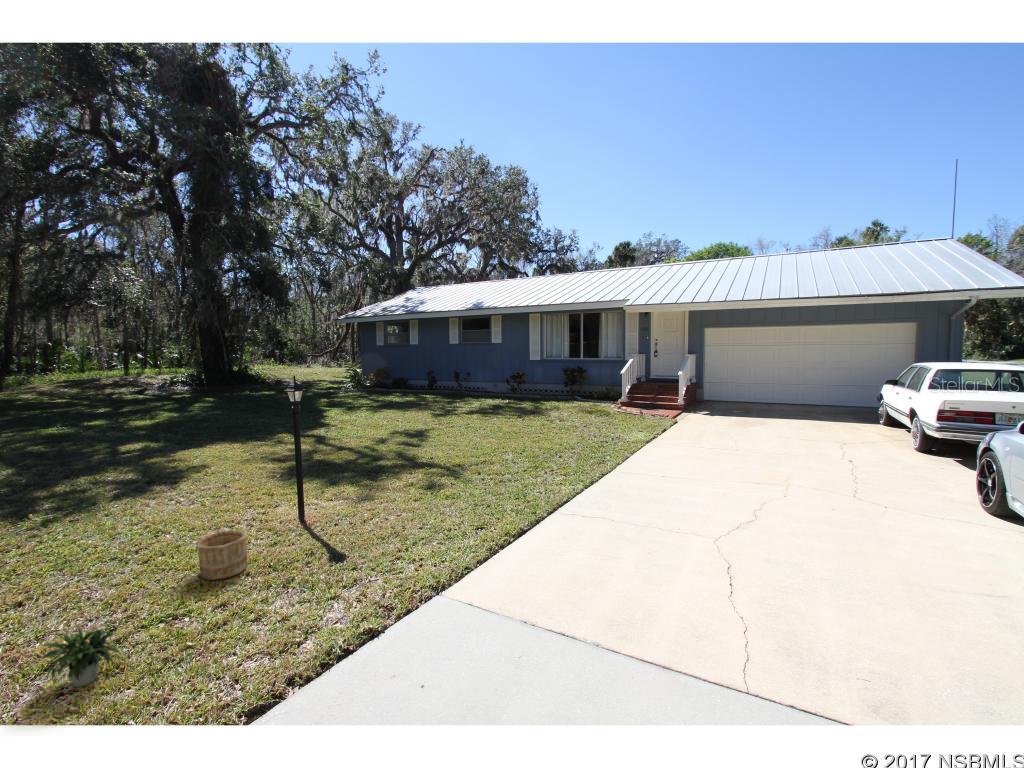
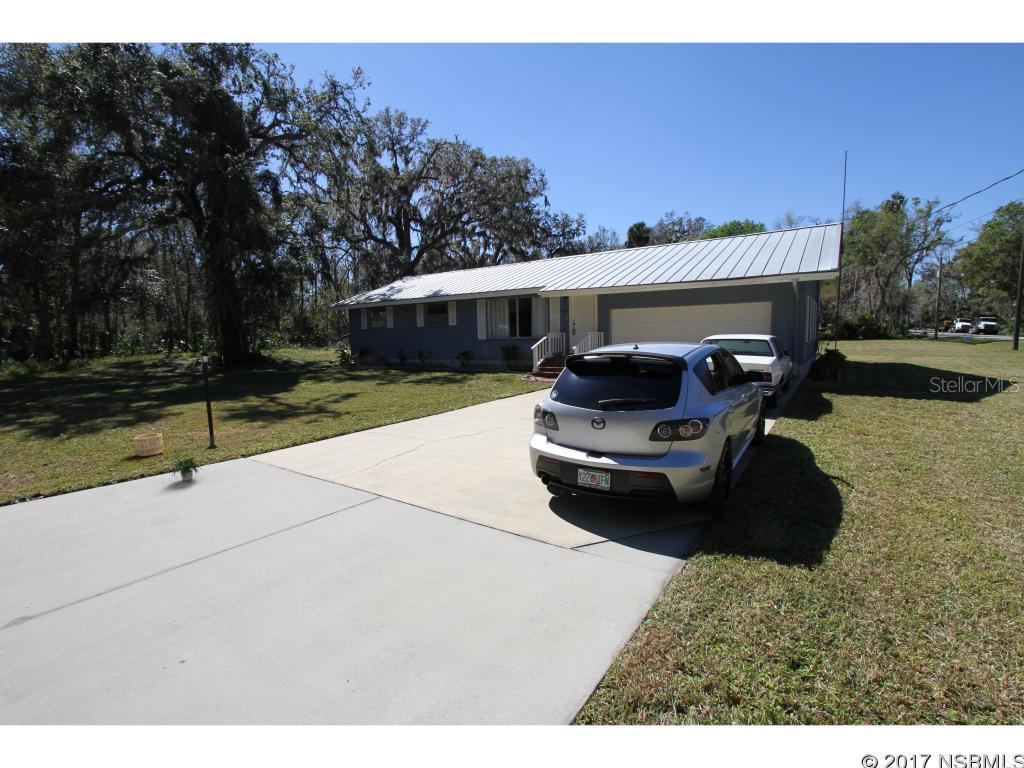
potted plant: present [24,628,121,690] -> present [171,458,200,481]

